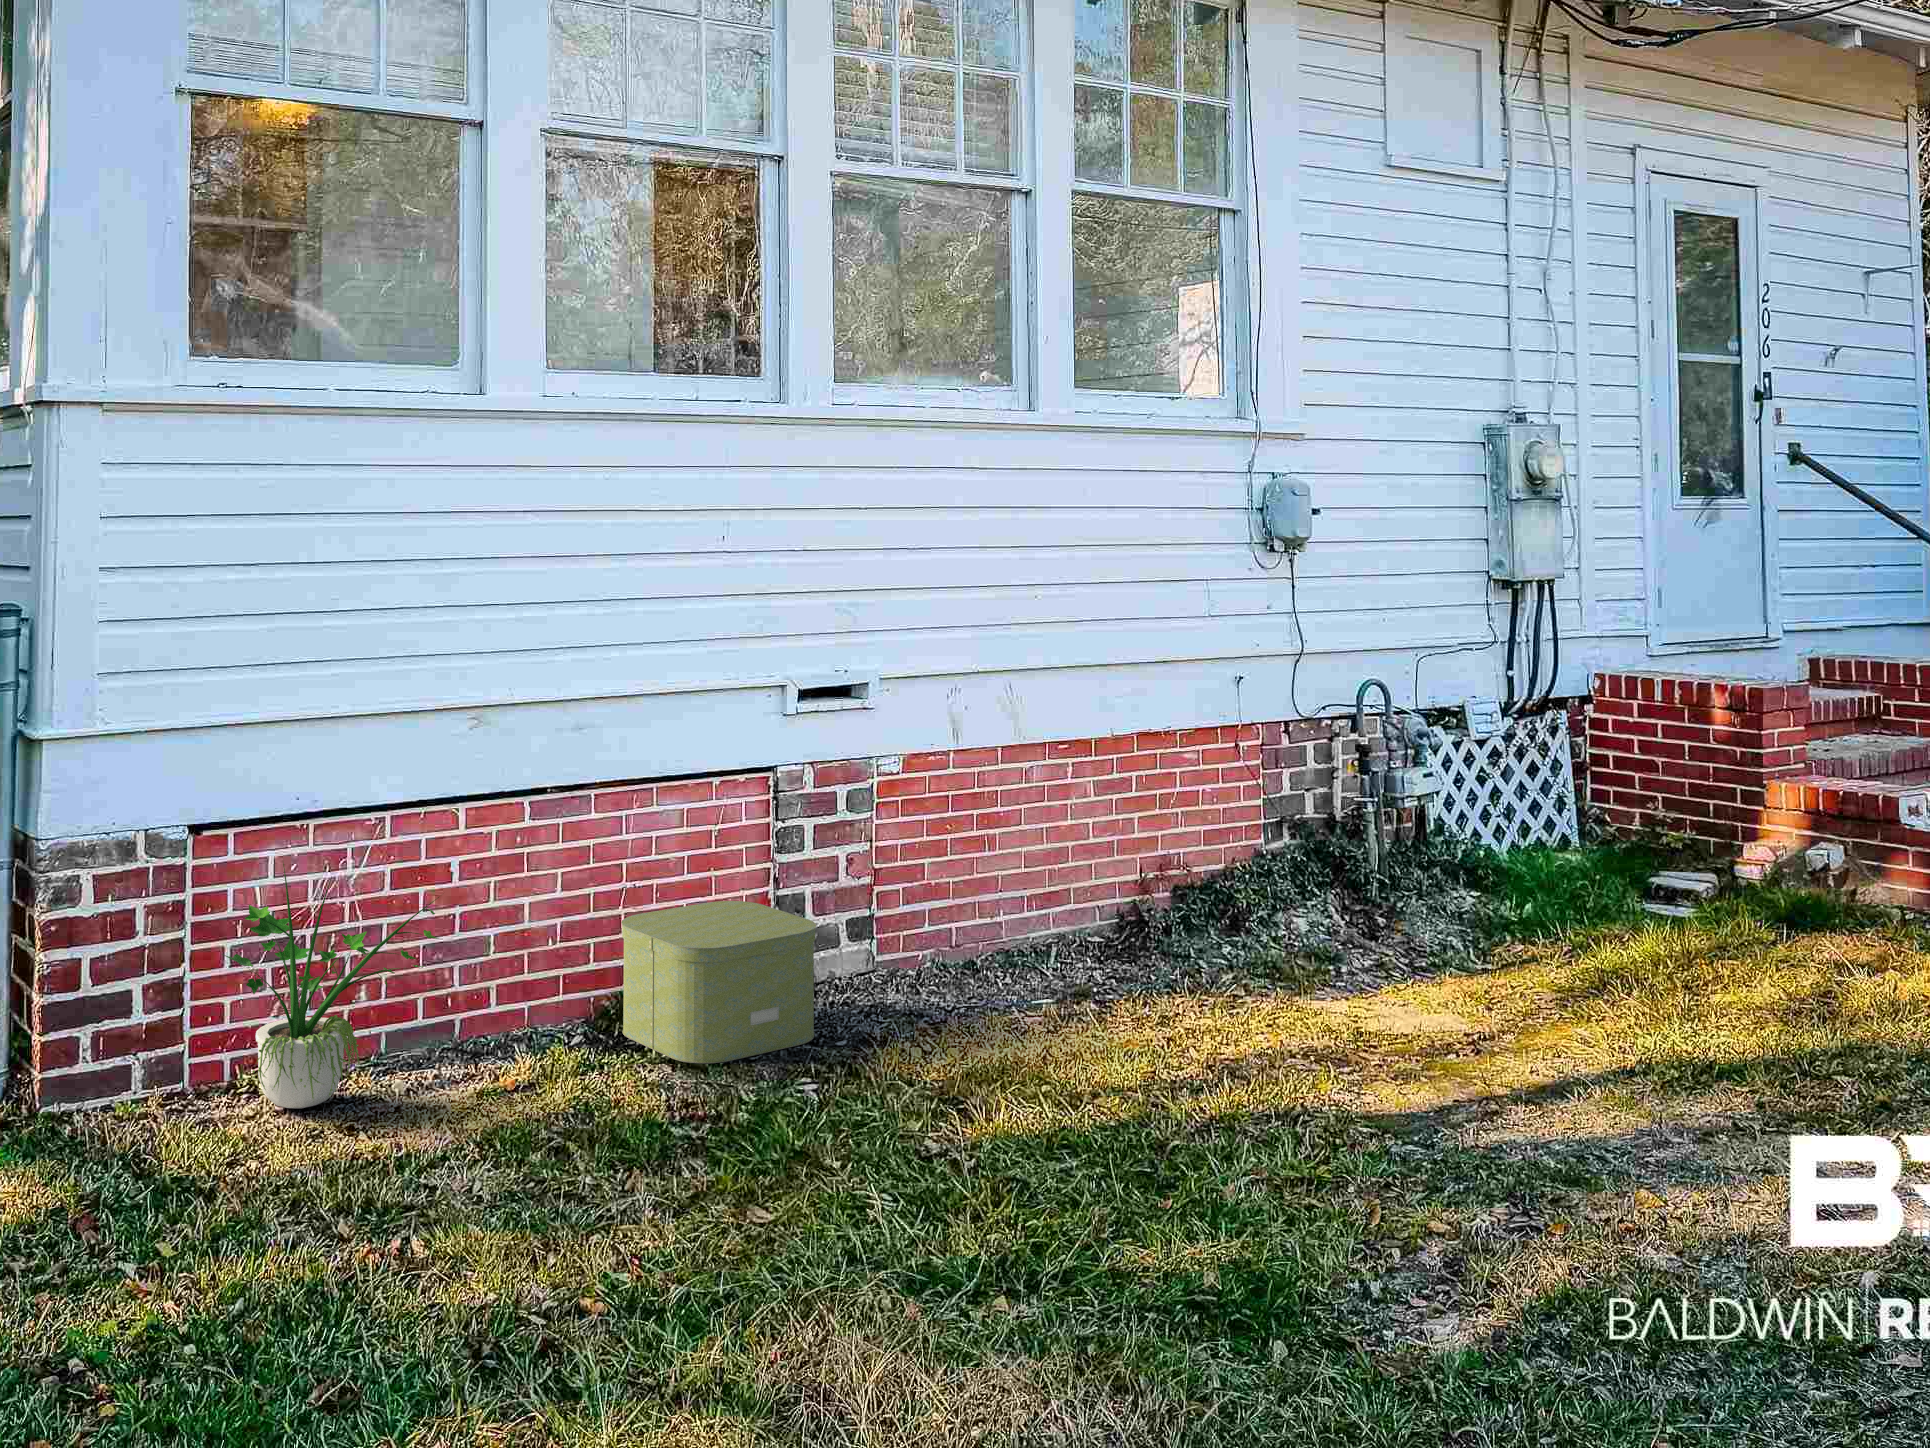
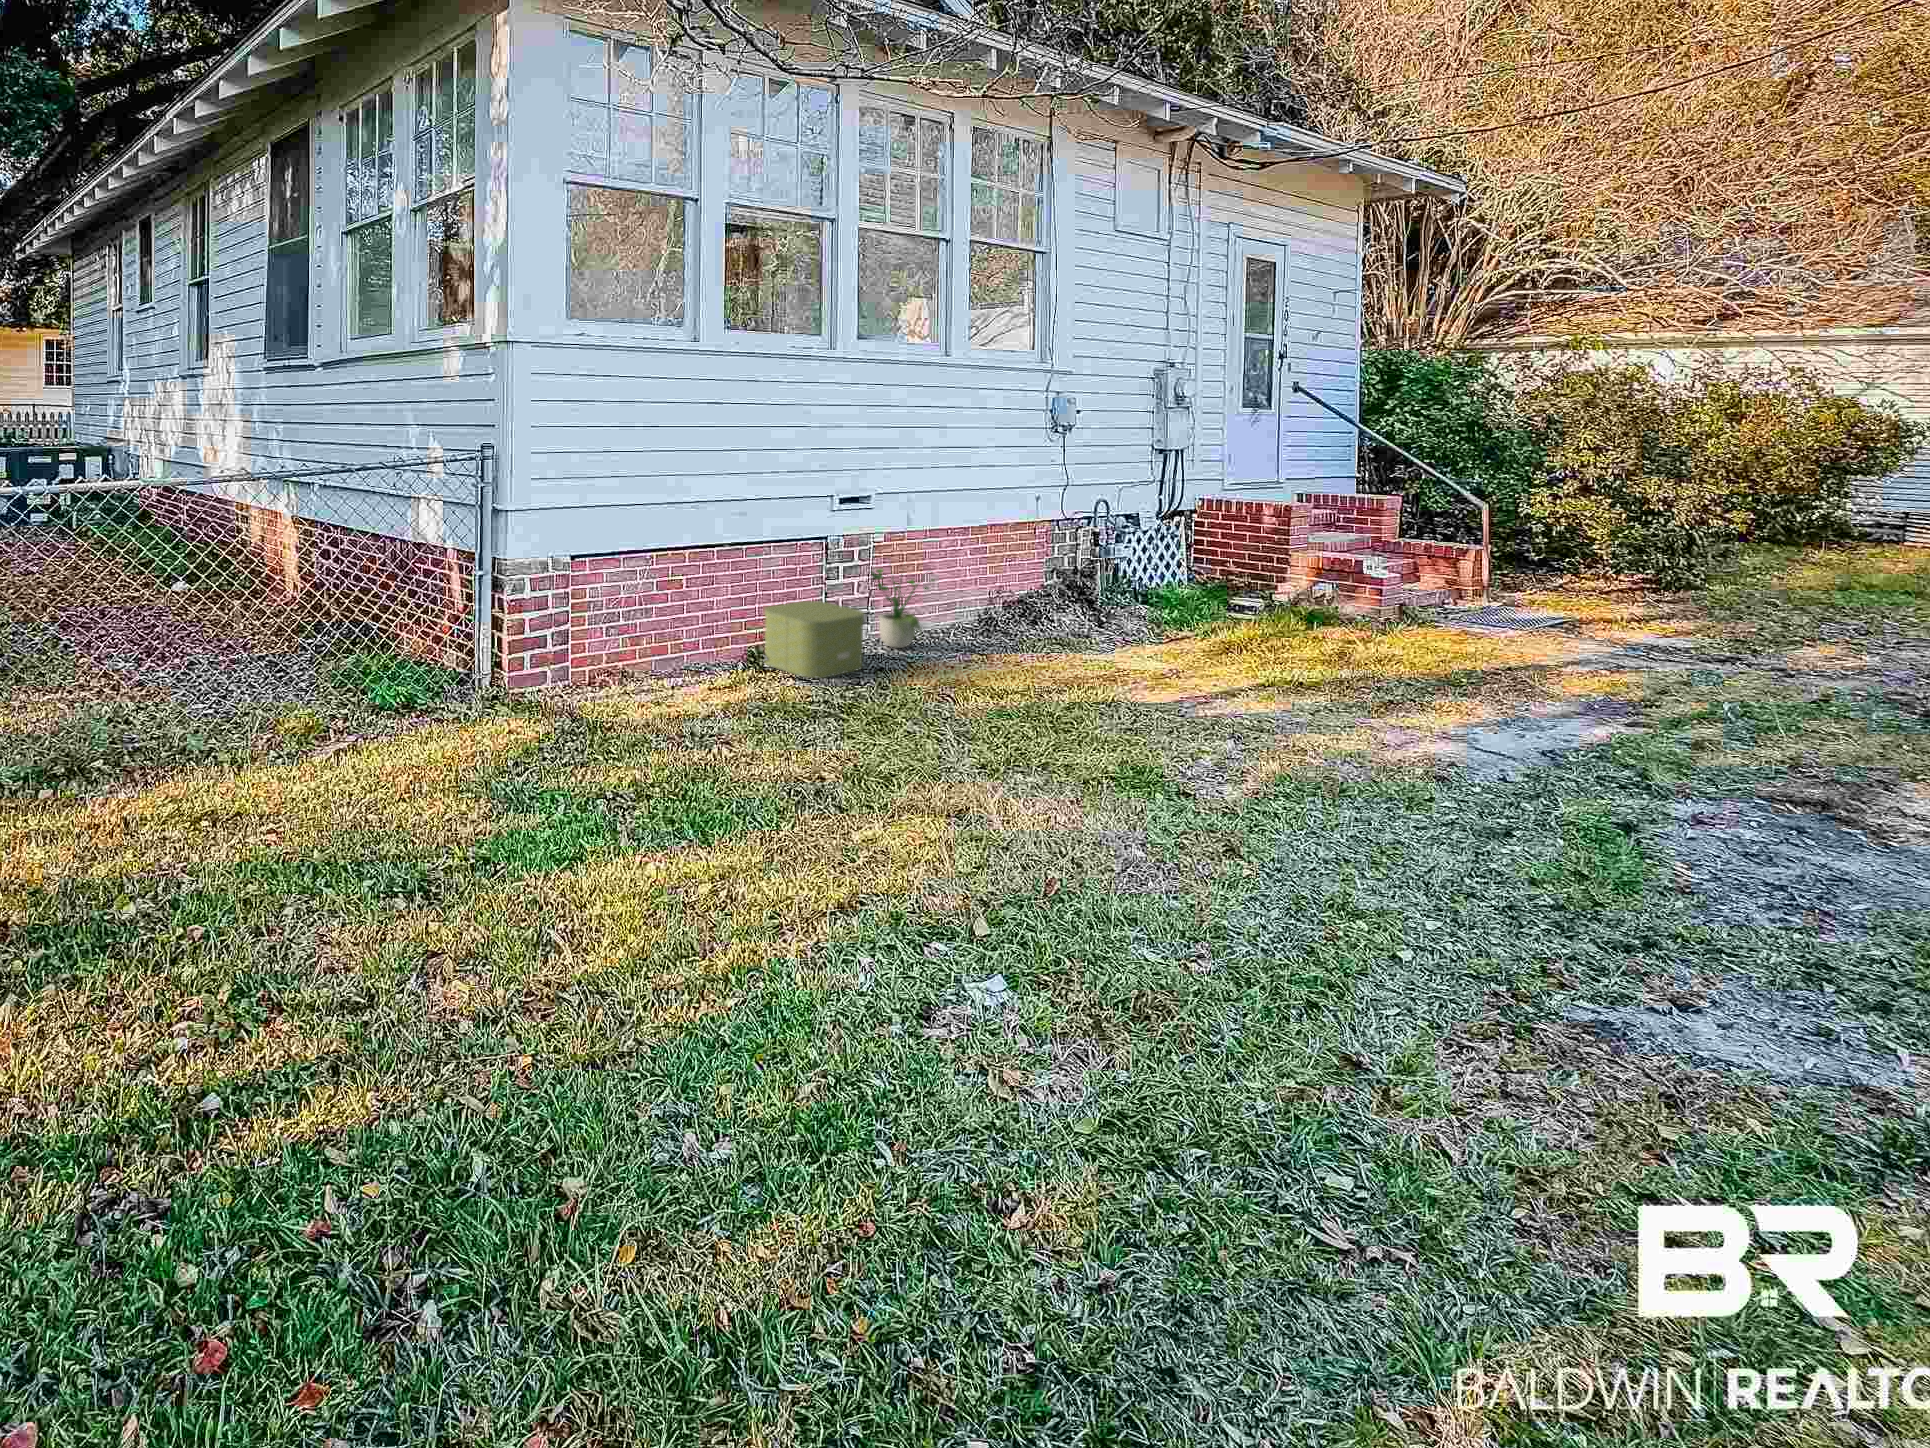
potted plant: present [224,868,439,1109] -> present [871,569,934,648]

